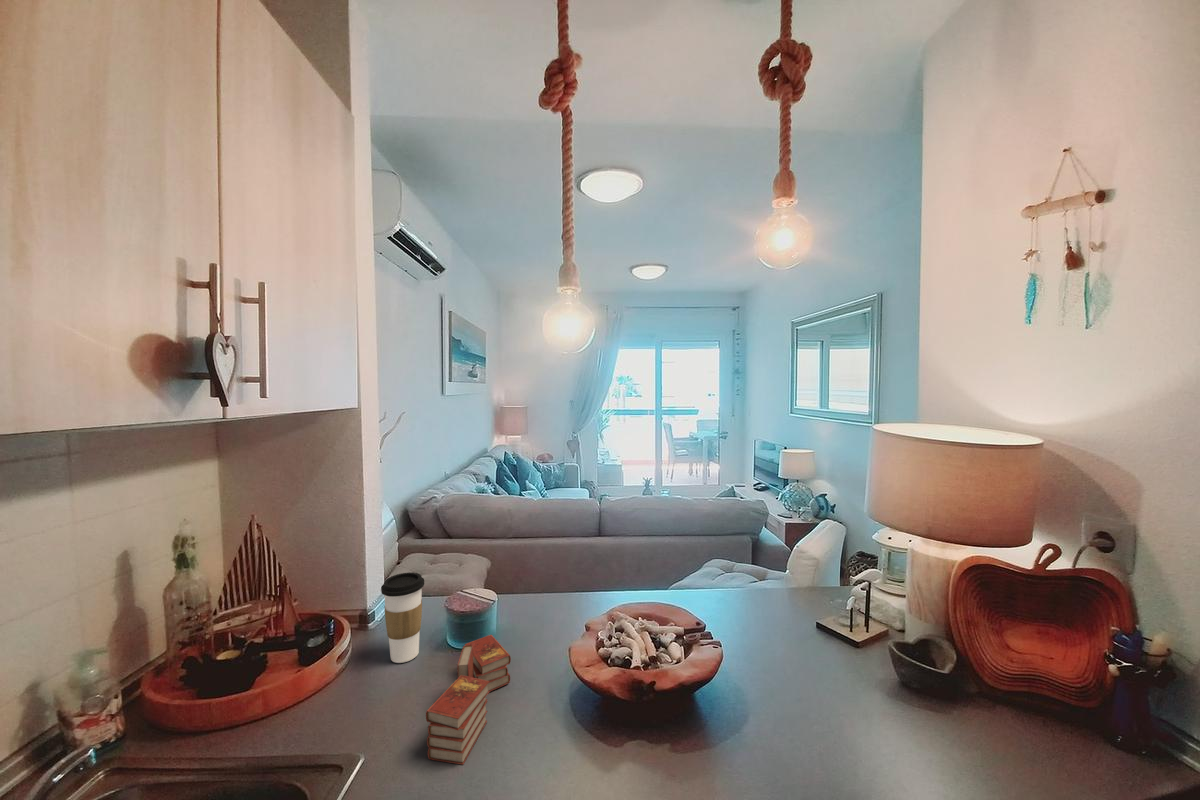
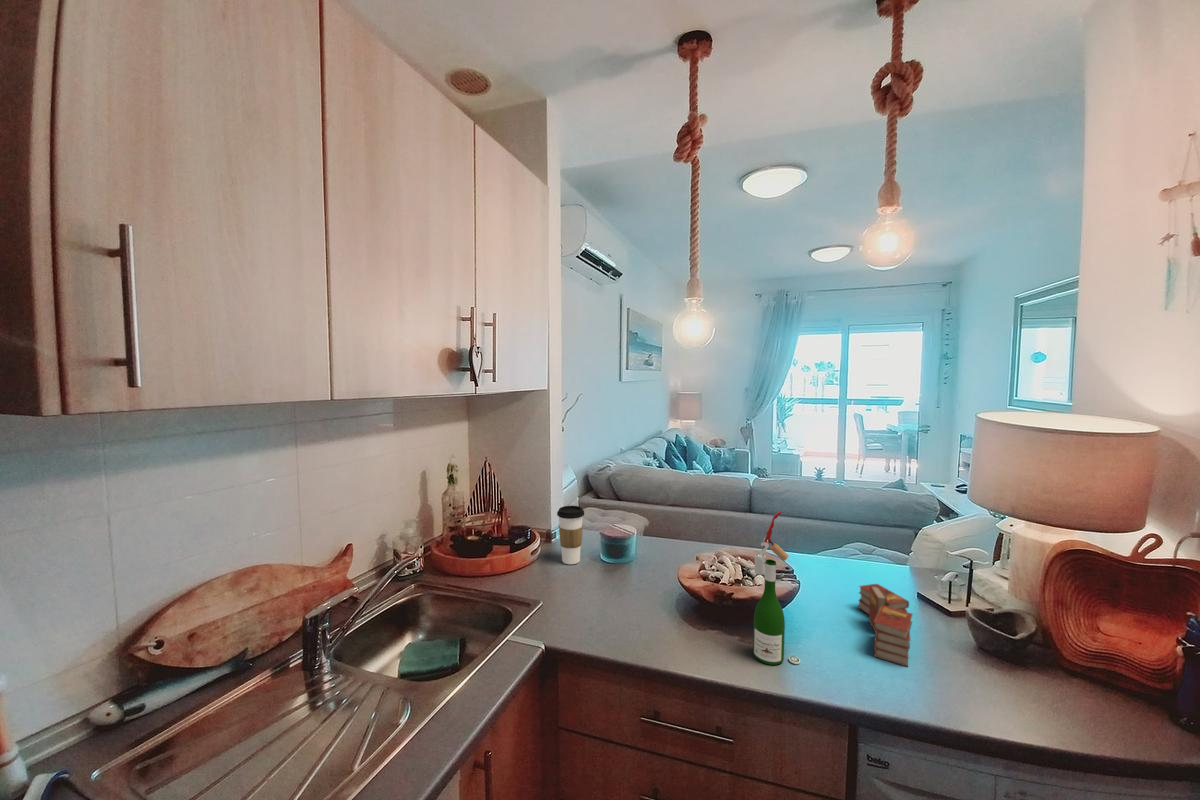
wine bottle: none [684,555,746,764] -> present [753,511,800,665]
book: present [426,635,511,765] -> present [859,584,912,667]

